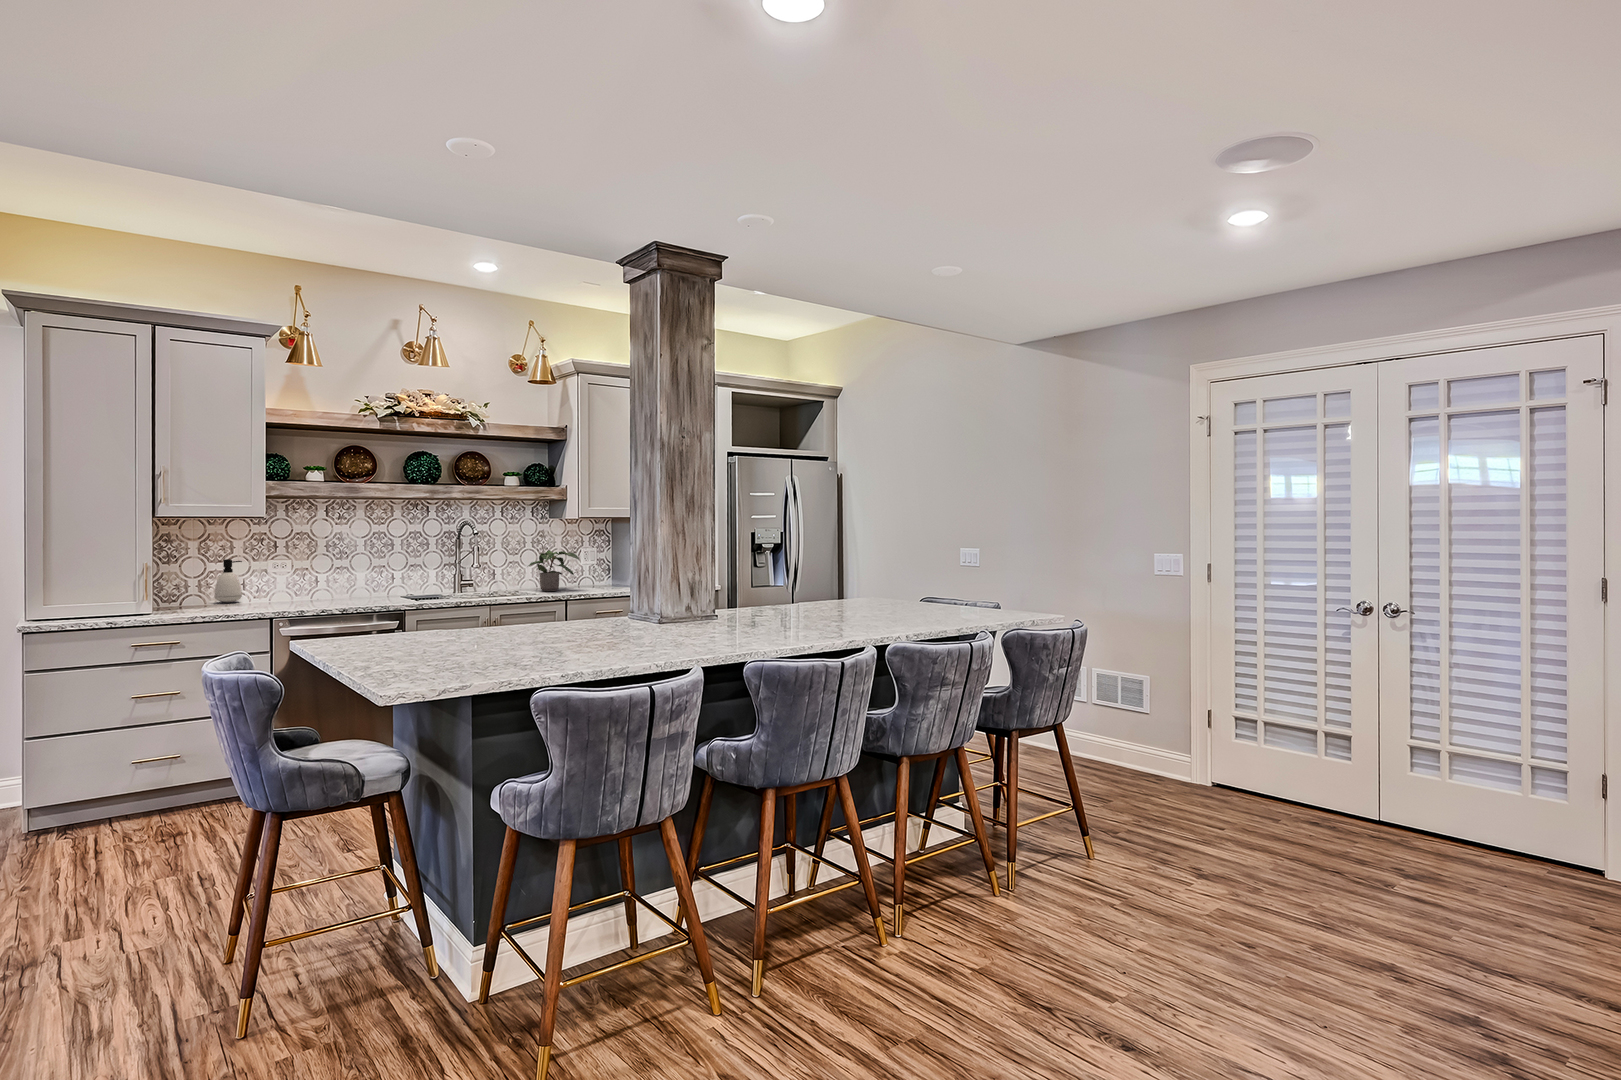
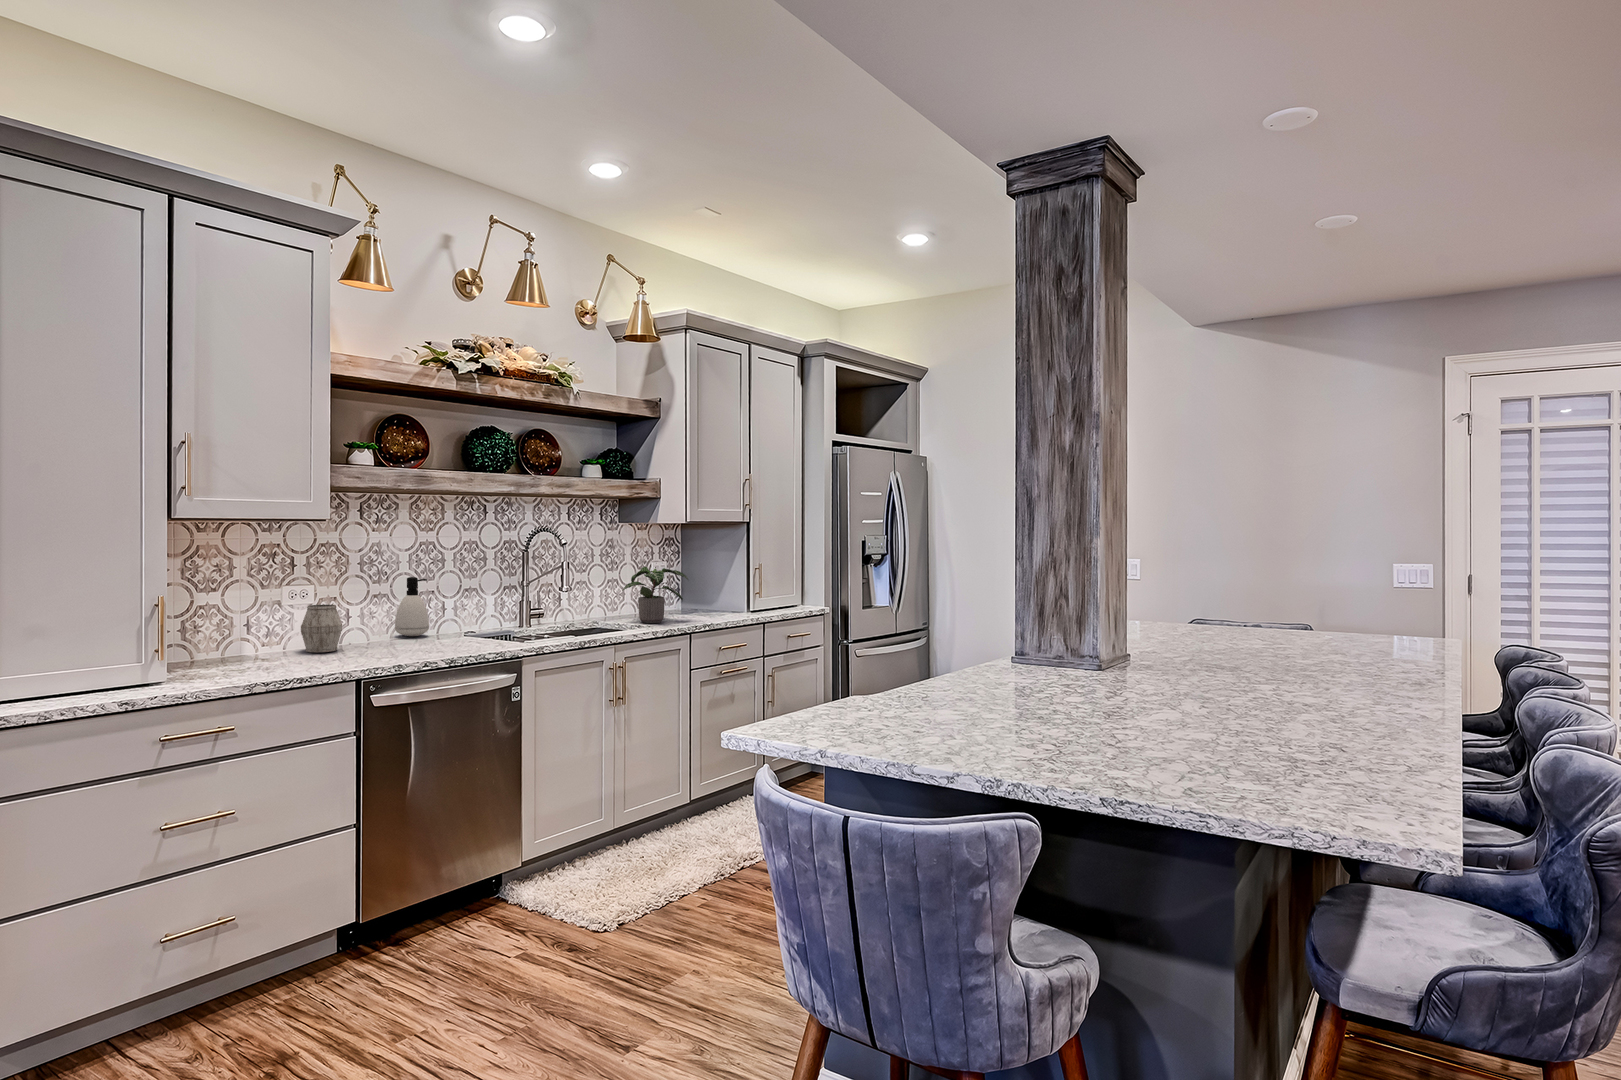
soap dispenser: present [214,559,242,602] -> present [395,577,429,636]
mug: none [271,572,299,602] -> present [301,604,342,652]

